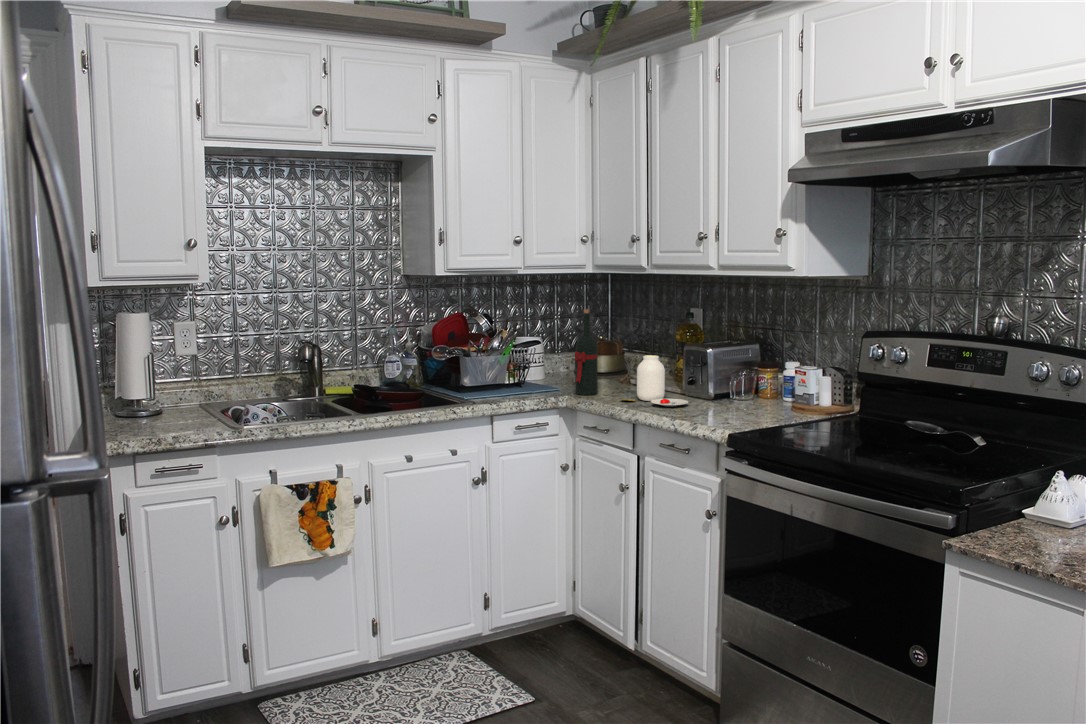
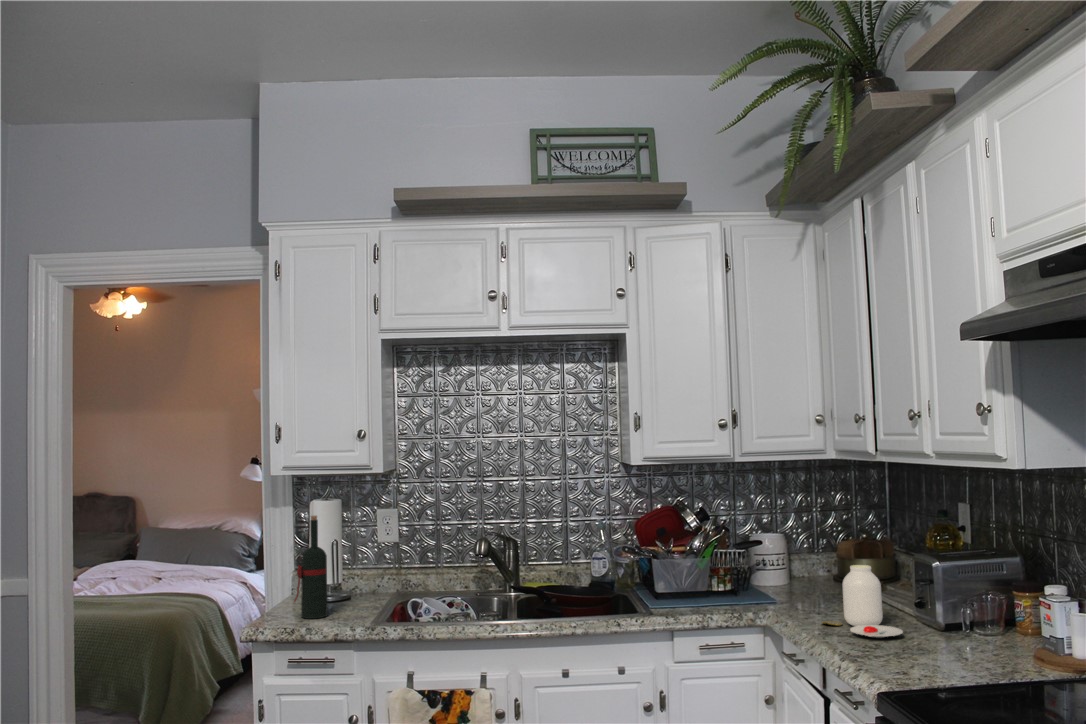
wine bottle: present [575,310,598,395] -> present [294,516,328,619]

